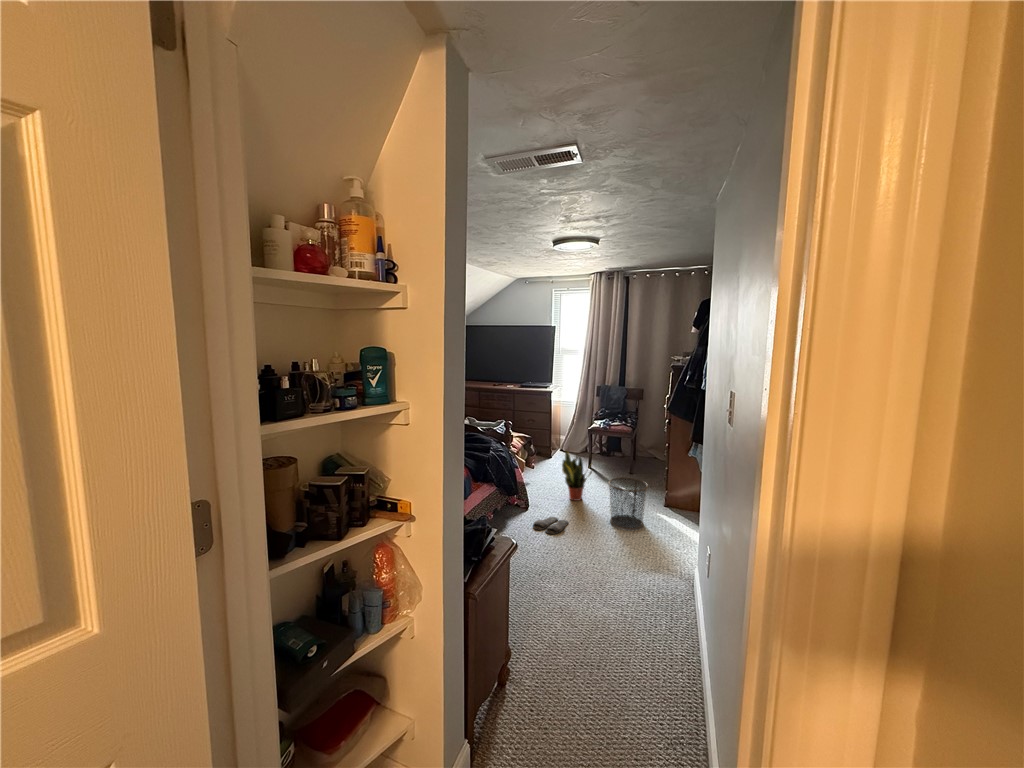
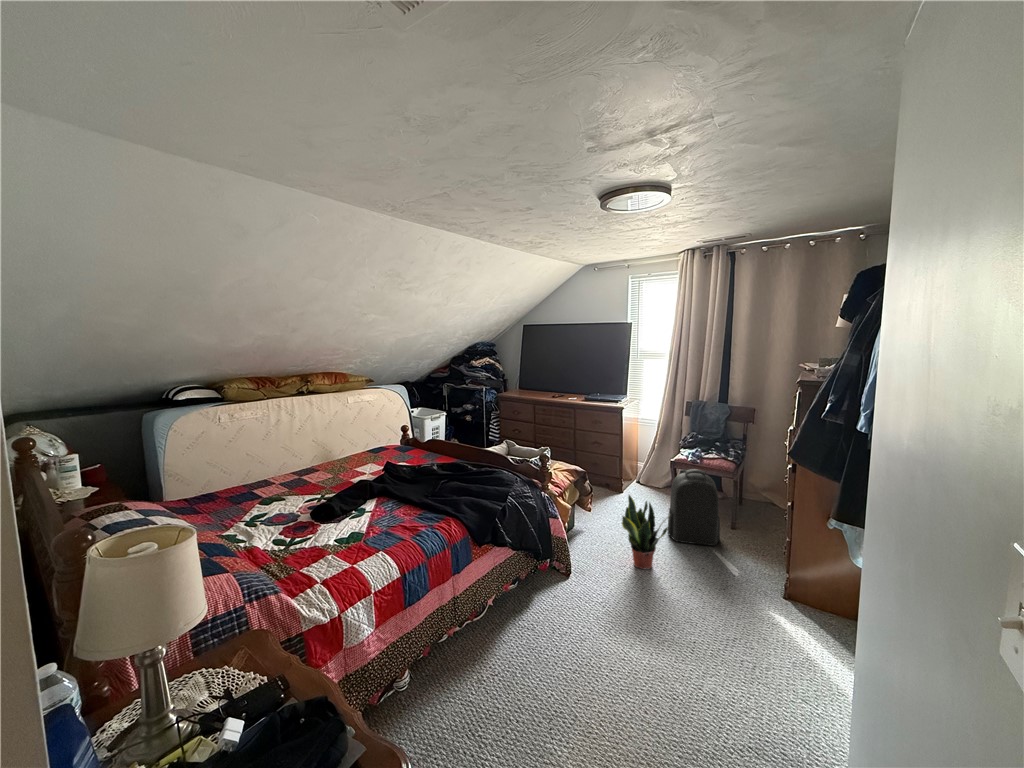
backpack: none [589,432,624,484] -> present [667,469,720,546]
waste bin: present [608,477,648,530] -> none [686,549,752,638]
slippers: present [533,517,568,534] -> none [569,595,623,630]

